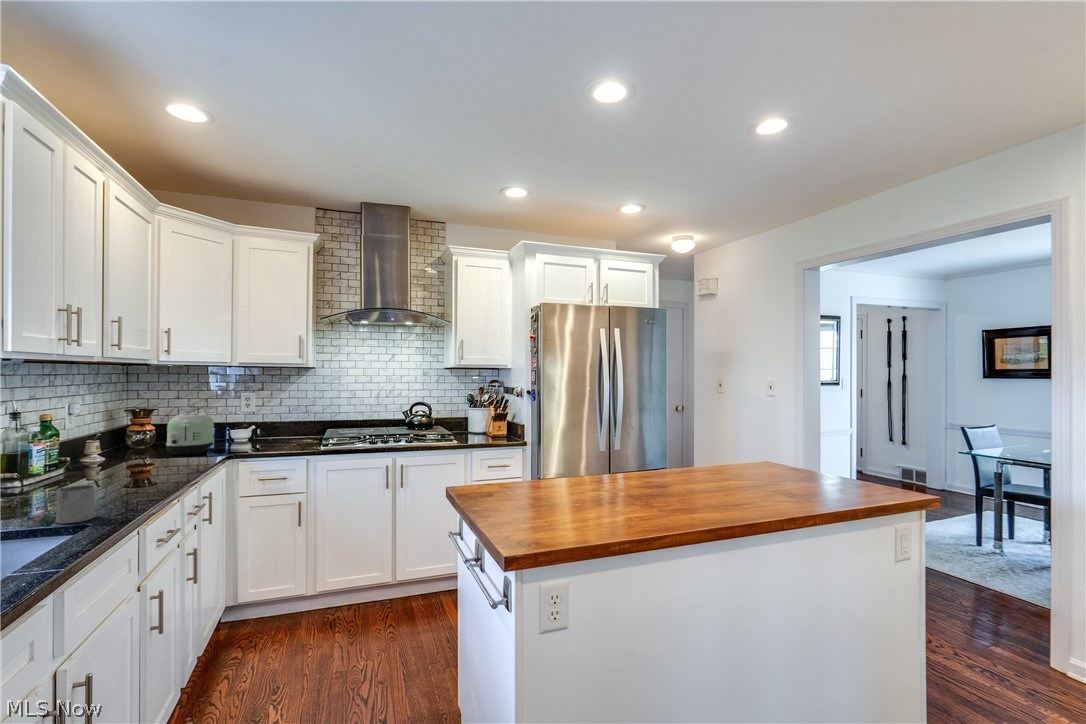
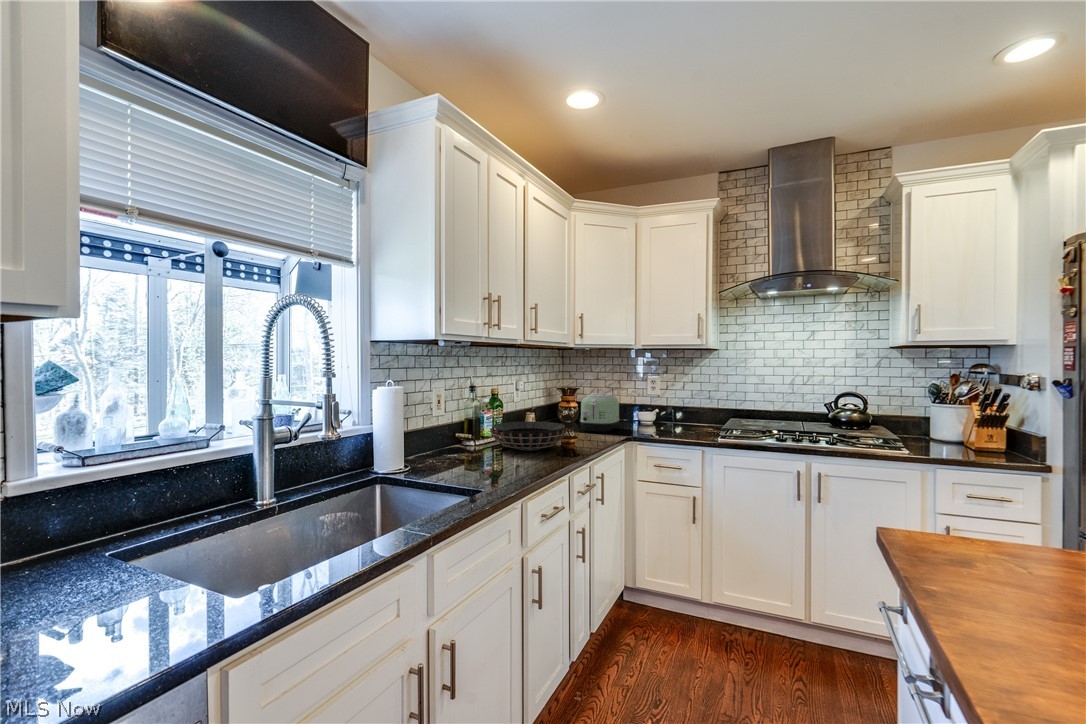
decorative bowl: none [54,448,167,482] -> present [490,421,567,450]
mug: present [44,485,95,524] -> none [457,453,488,486]

